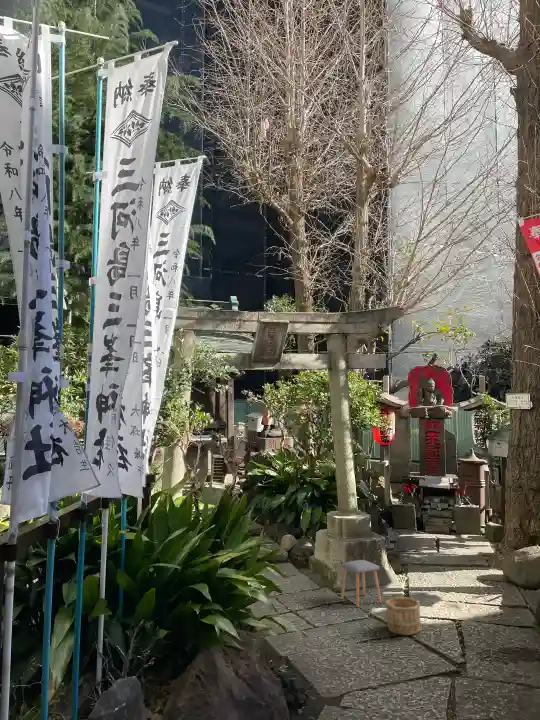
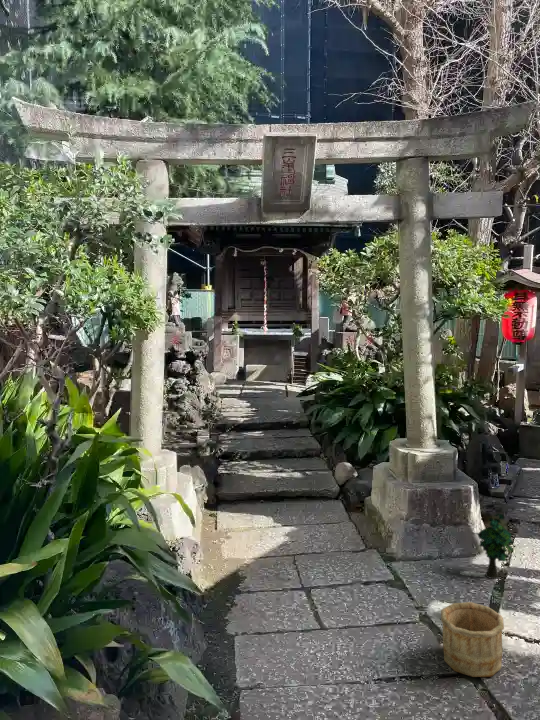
decorative plant: none [388,552,414,595] -> present [474,513,514,579]
stool: present [341,560,382,608] -> none [388,521,452,599]

